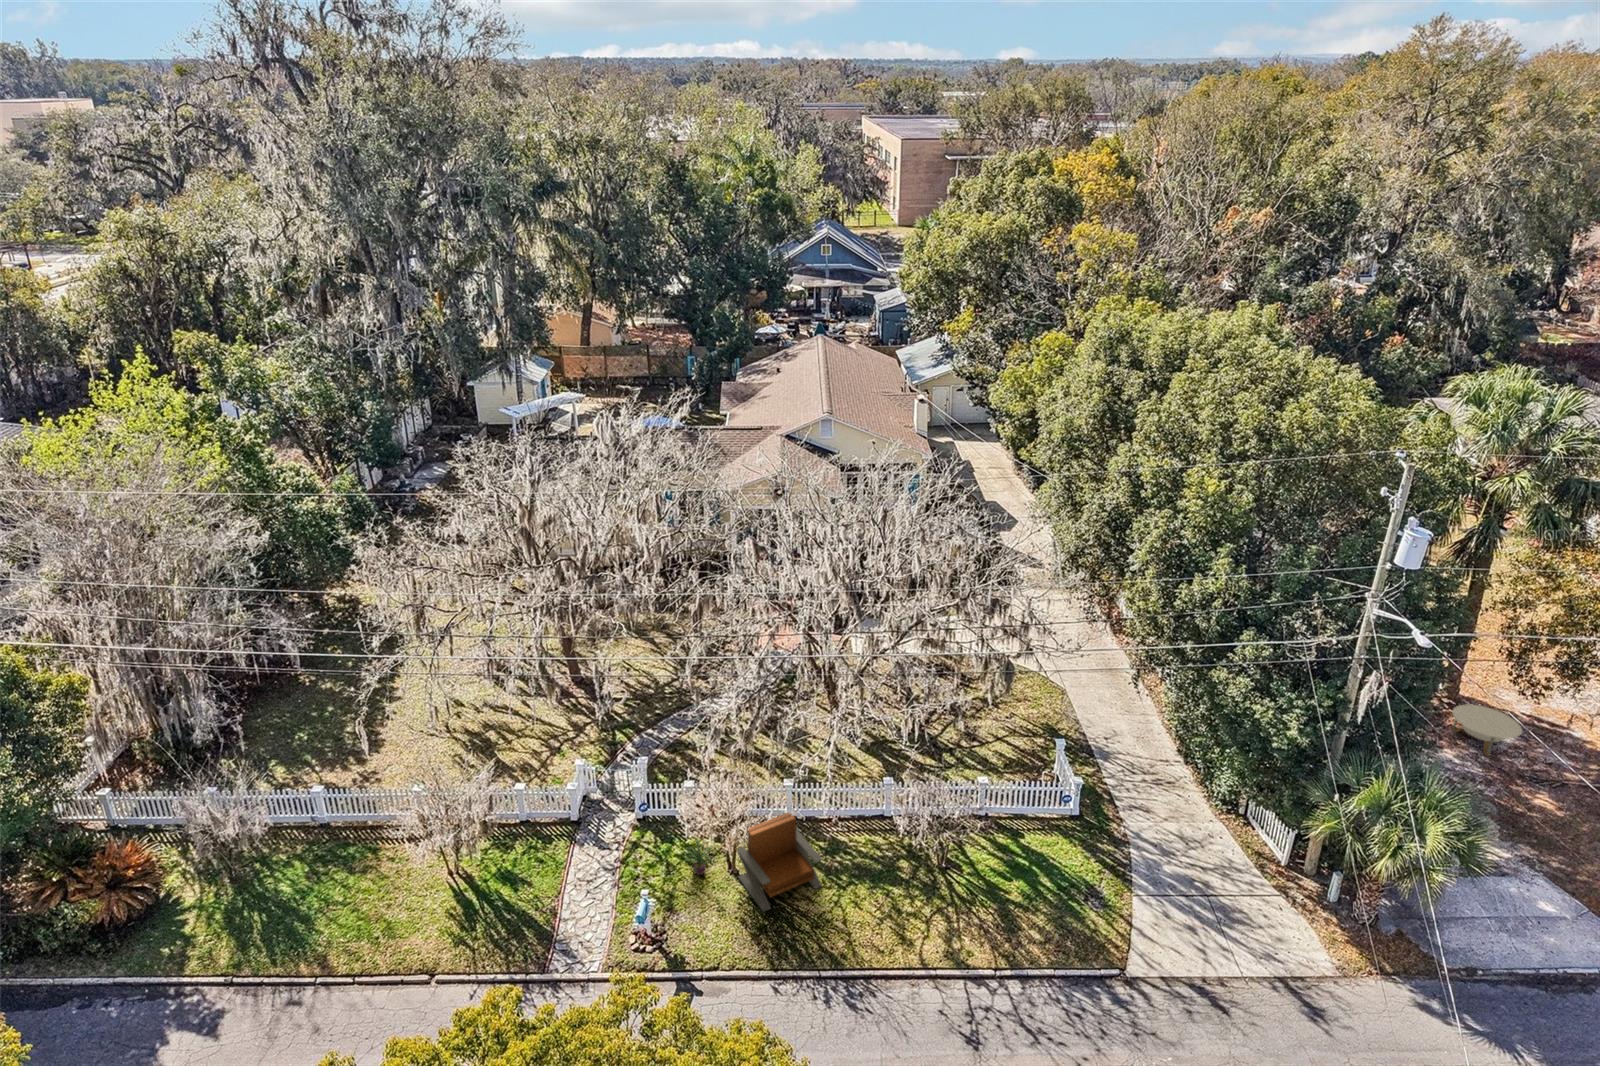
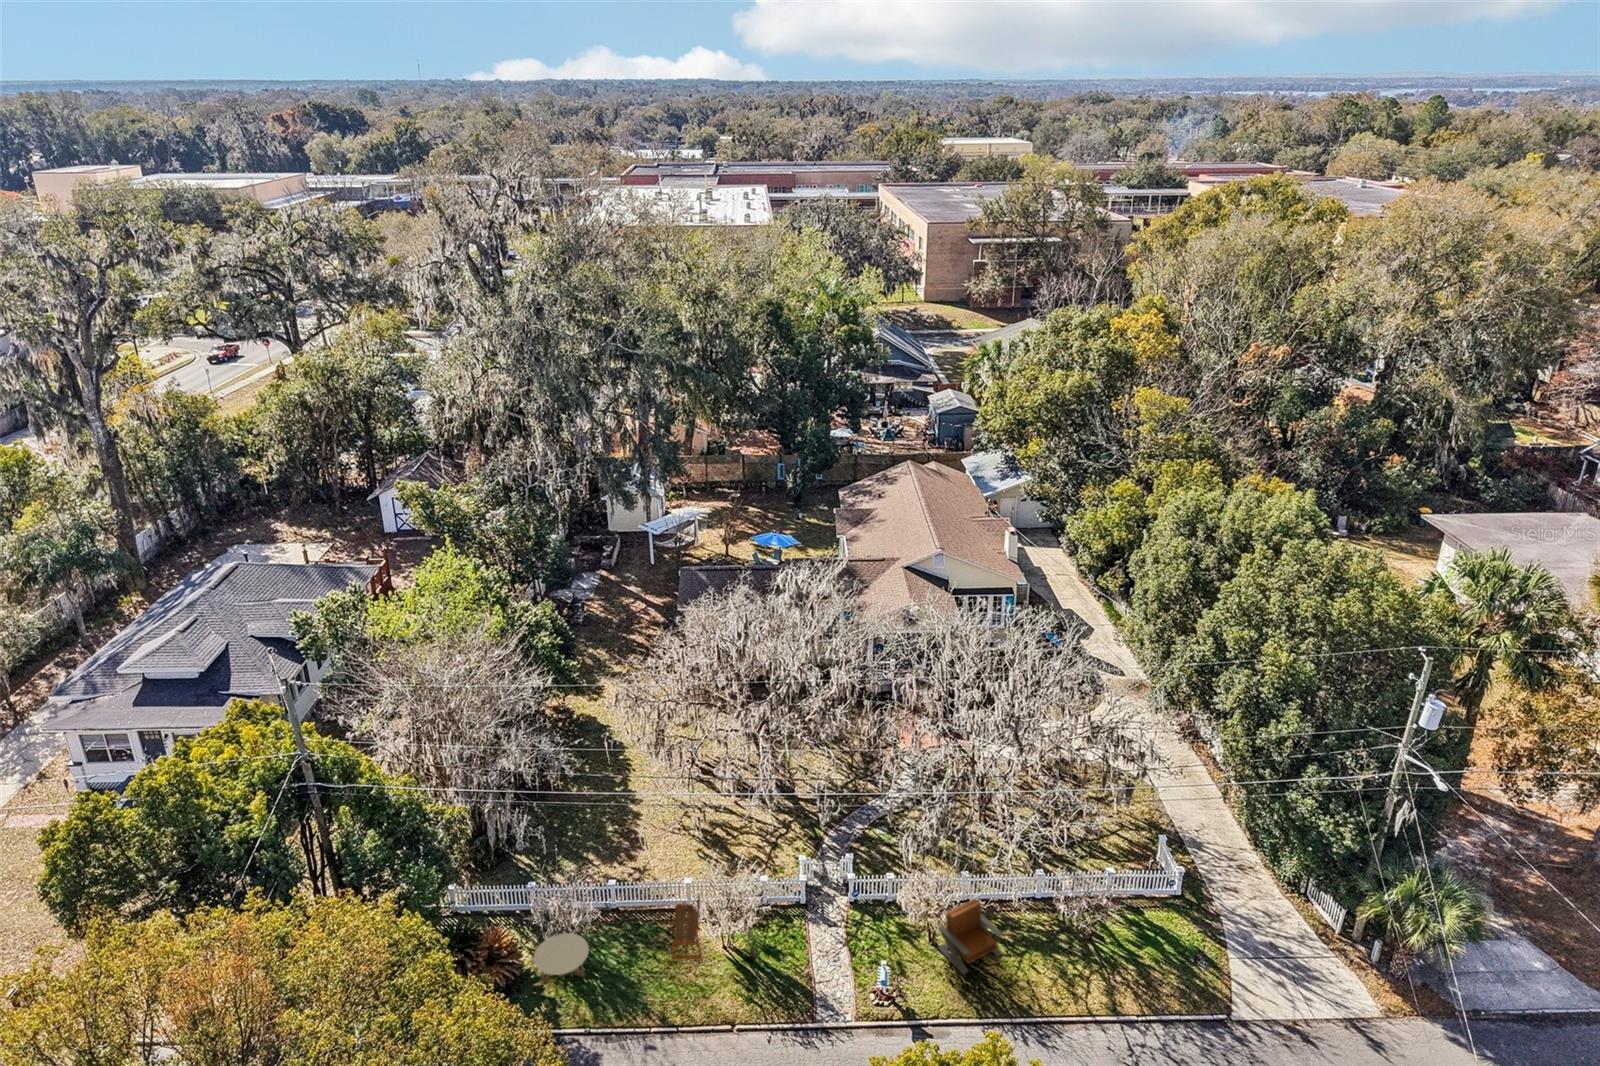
round table: present [1451,705,1522,756] -> present [534,933,589,984]
bench: none [367,796,434,895] -> present [671,896,703,965]
decorative plant: present [688,839,712,875] -> present [743,934,760,958]

